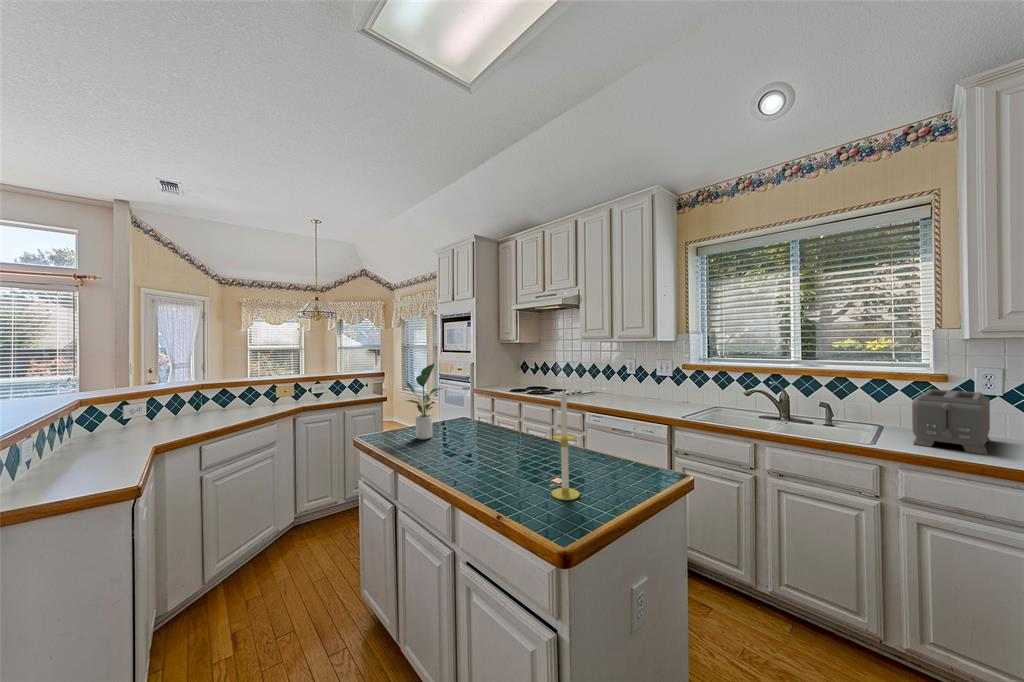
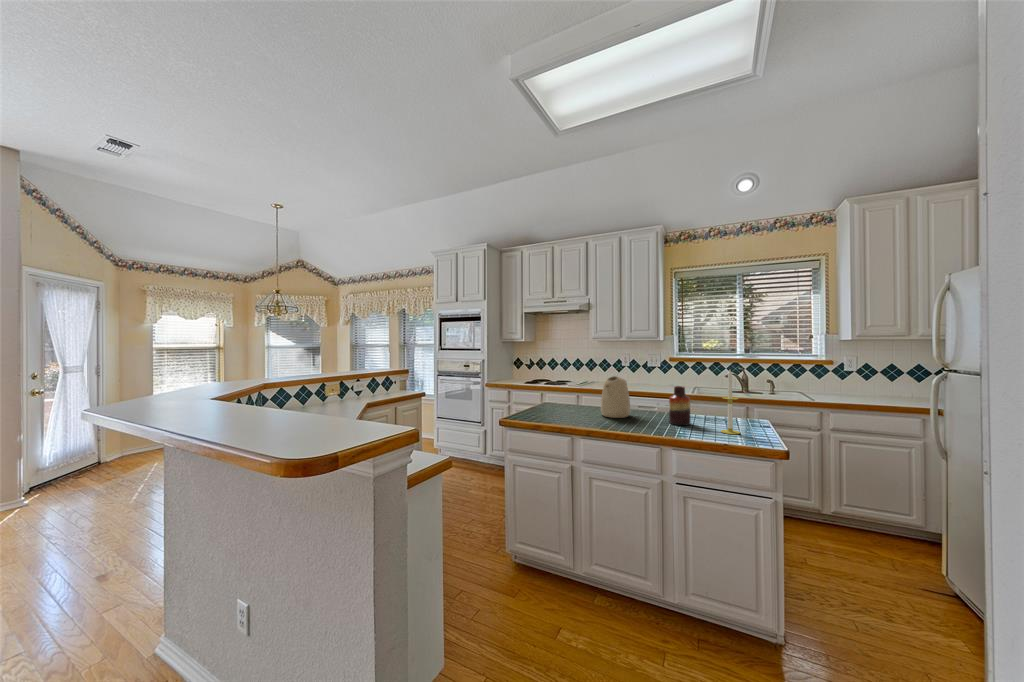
potted plant: present [406,363,442,439] -> none [550,358,579,417]
toaster: present [912,389,990,454] -> none [822,369,862,401]
kettle: none [459,390,511,448] -> present [601,376,630,418]
vase: none [518,410,548,471] -> present [669,386,690,425]

